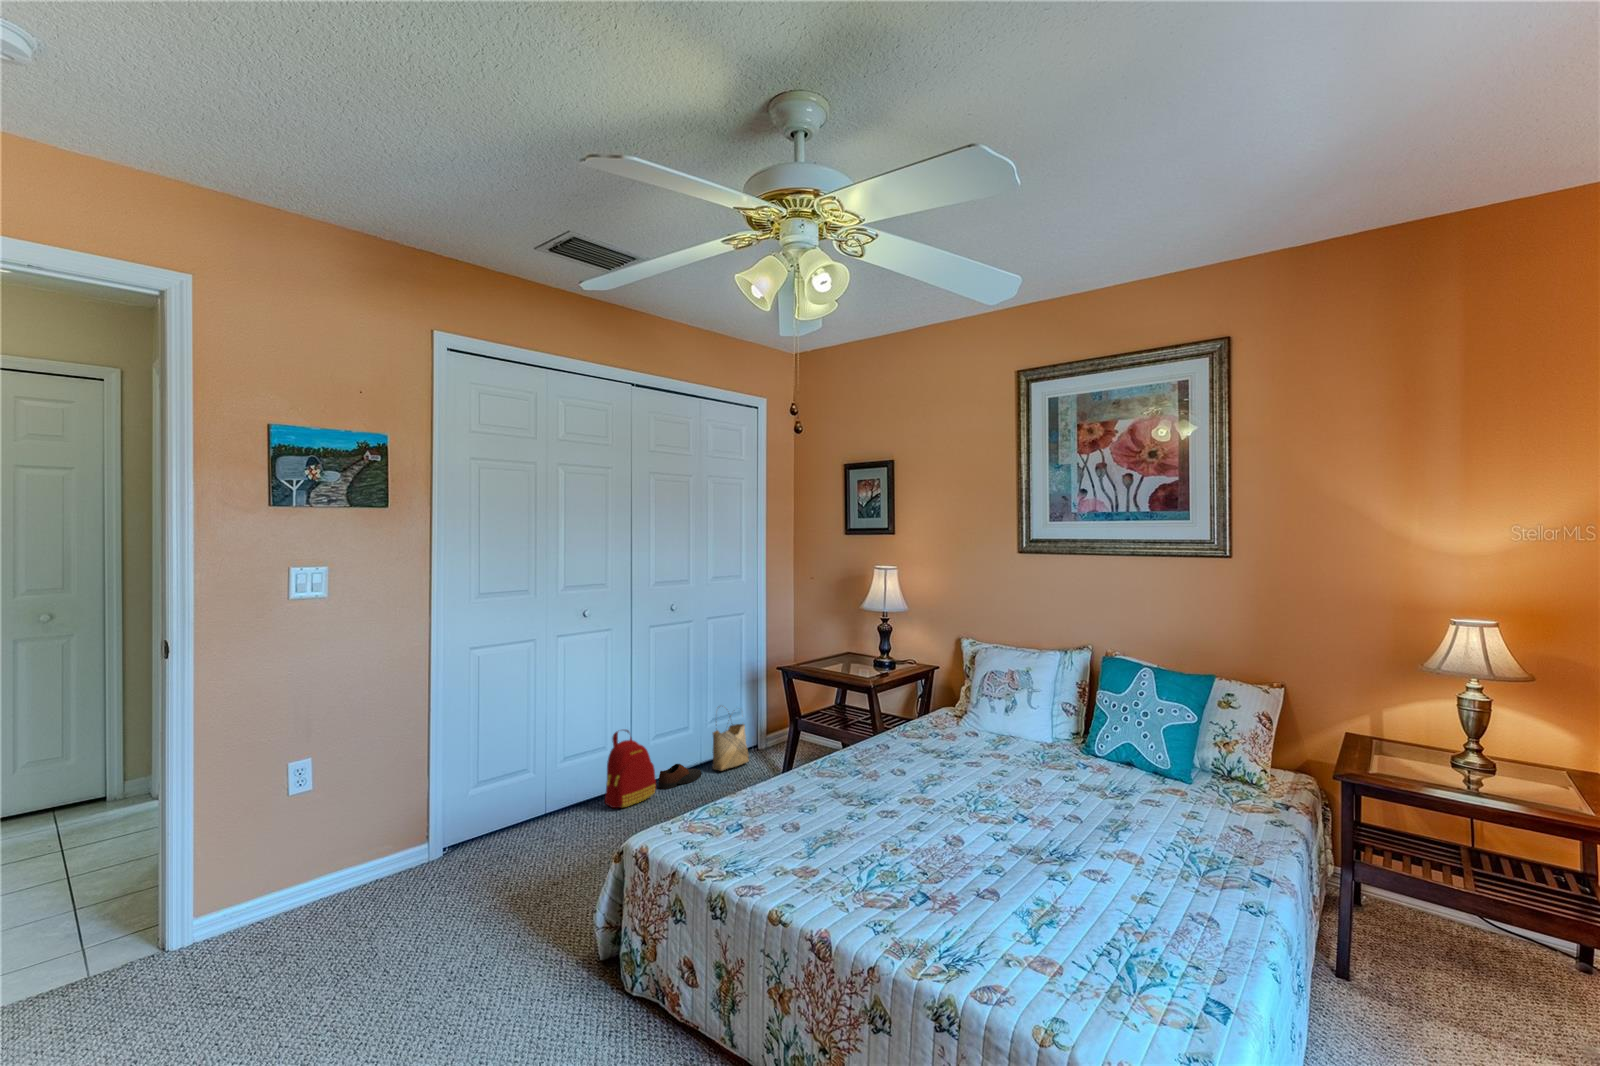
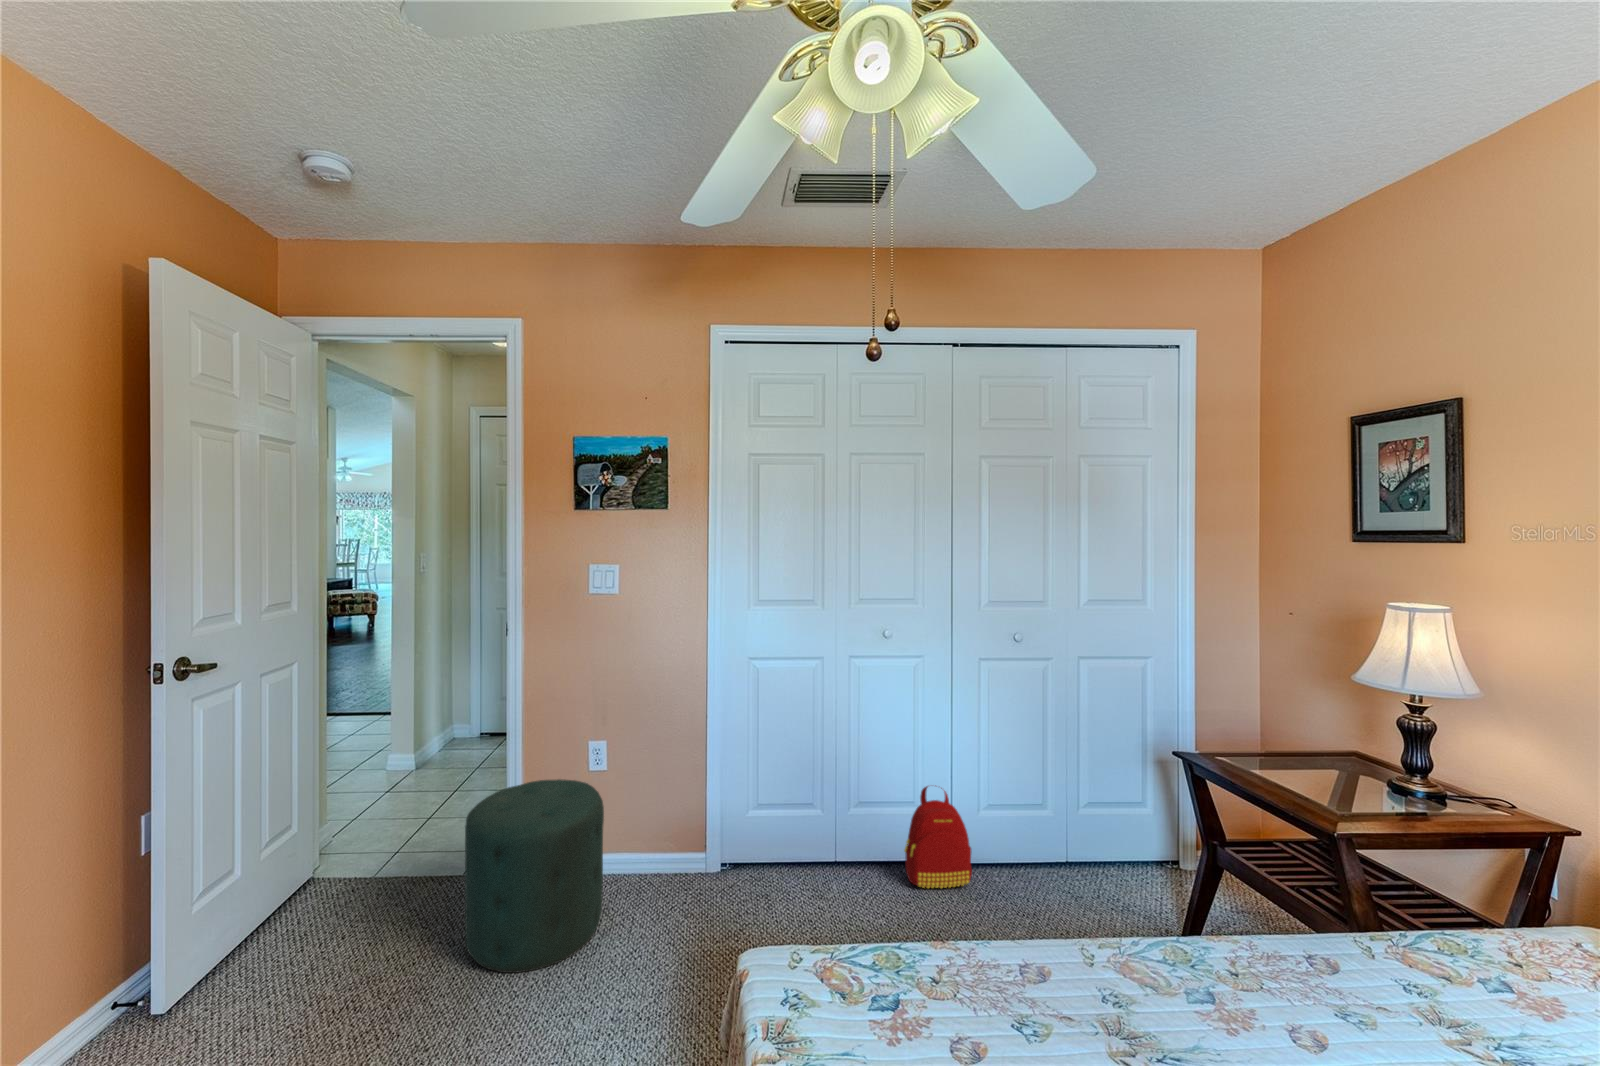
woven basket: present [712,716,749,771] -> none [1079,785,1145,884]
shoe: present [658,764,702,789] -> none [988,850,1059,884]
ottoman: none [222,794,387,998] -> present [465,779,604,973]

